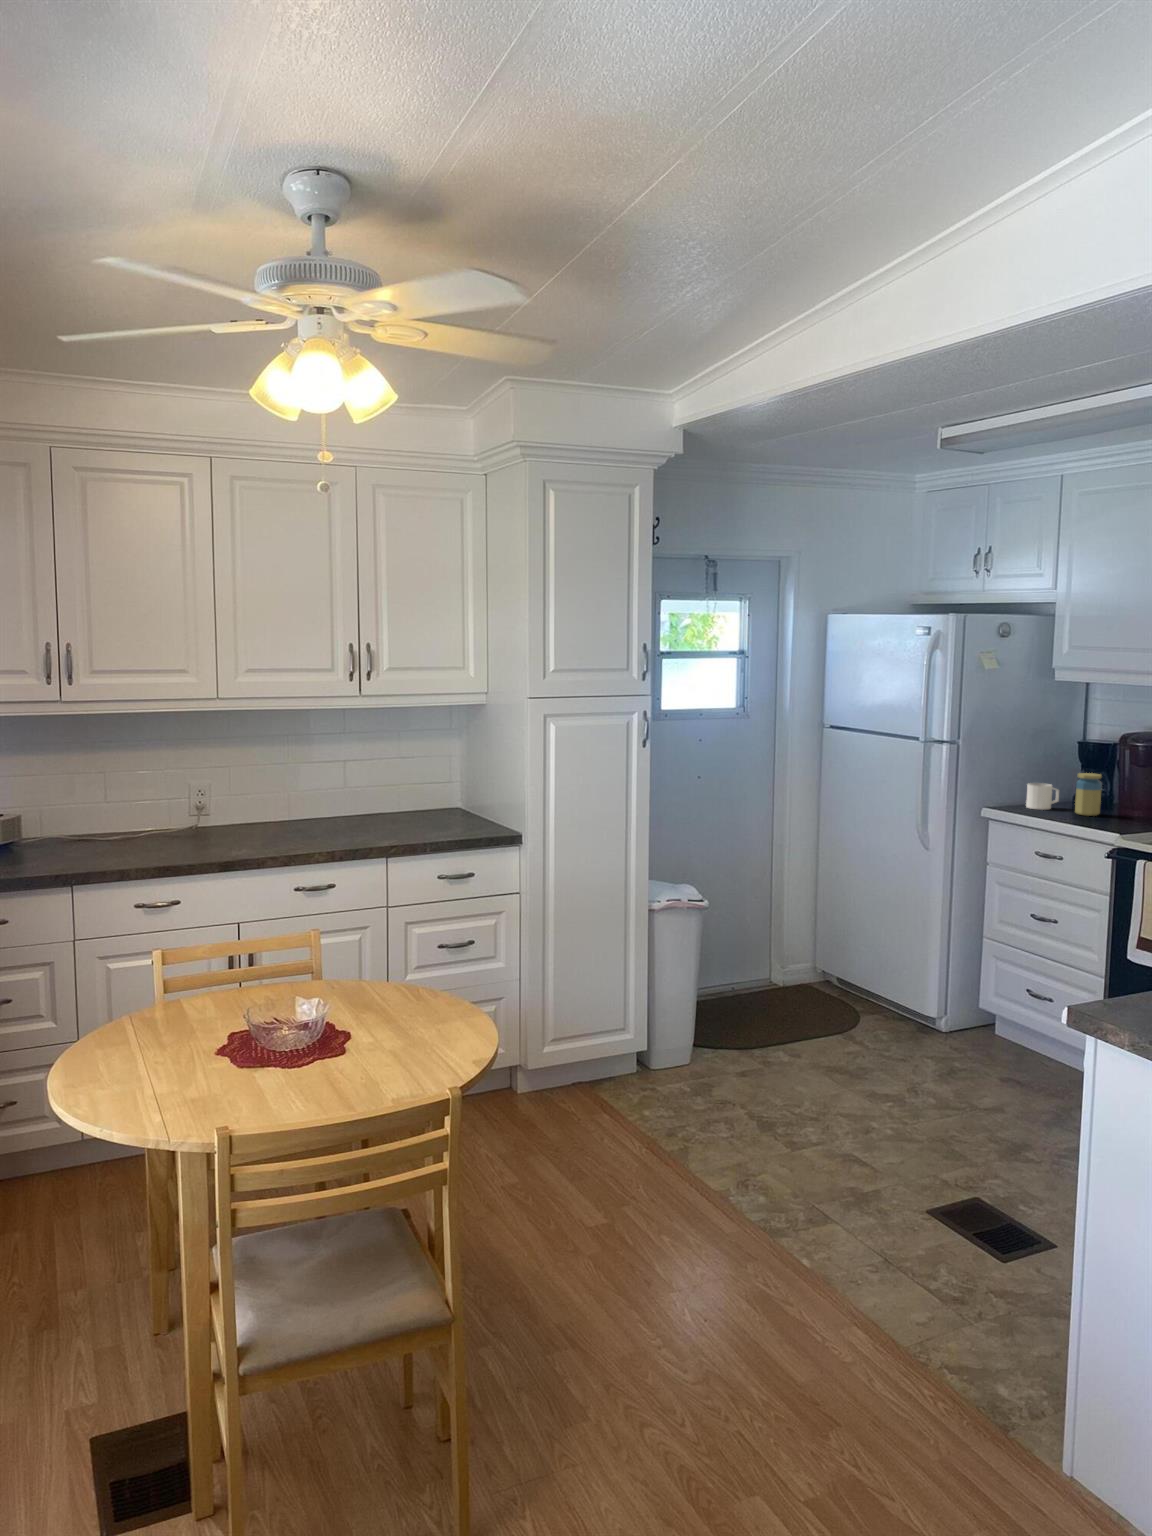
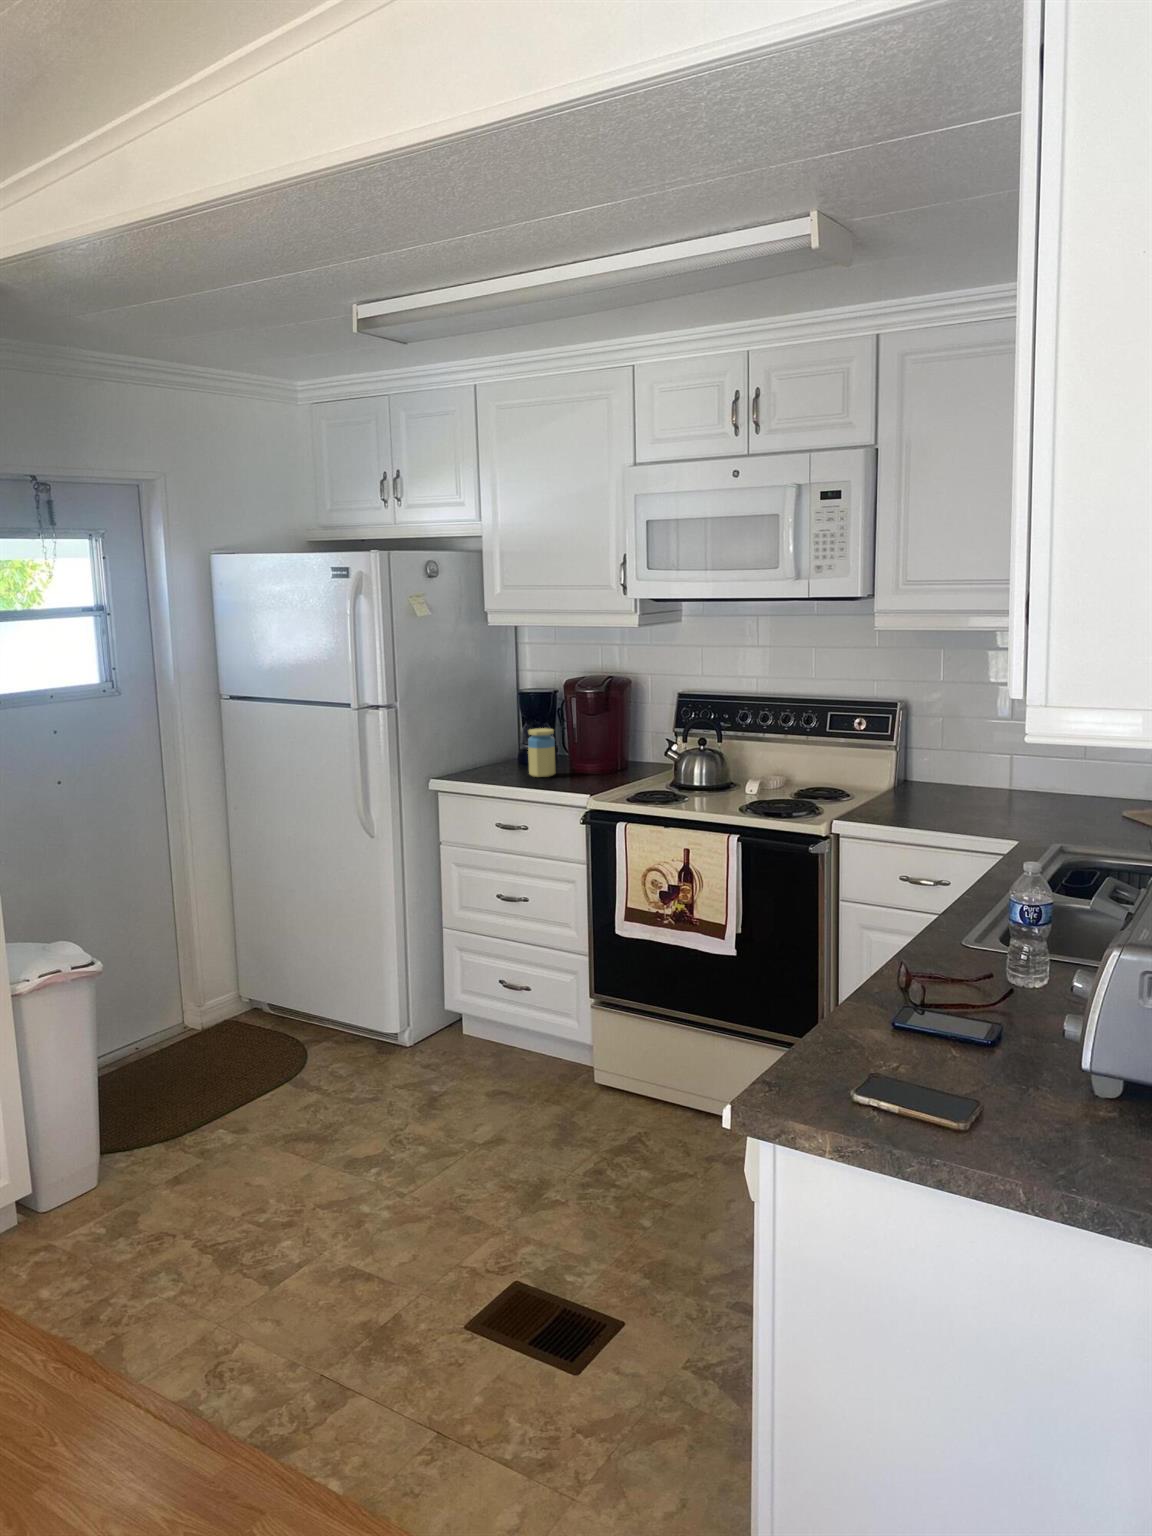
mug: present [1026,783,1059,809] -> none [473,744,507,775]

